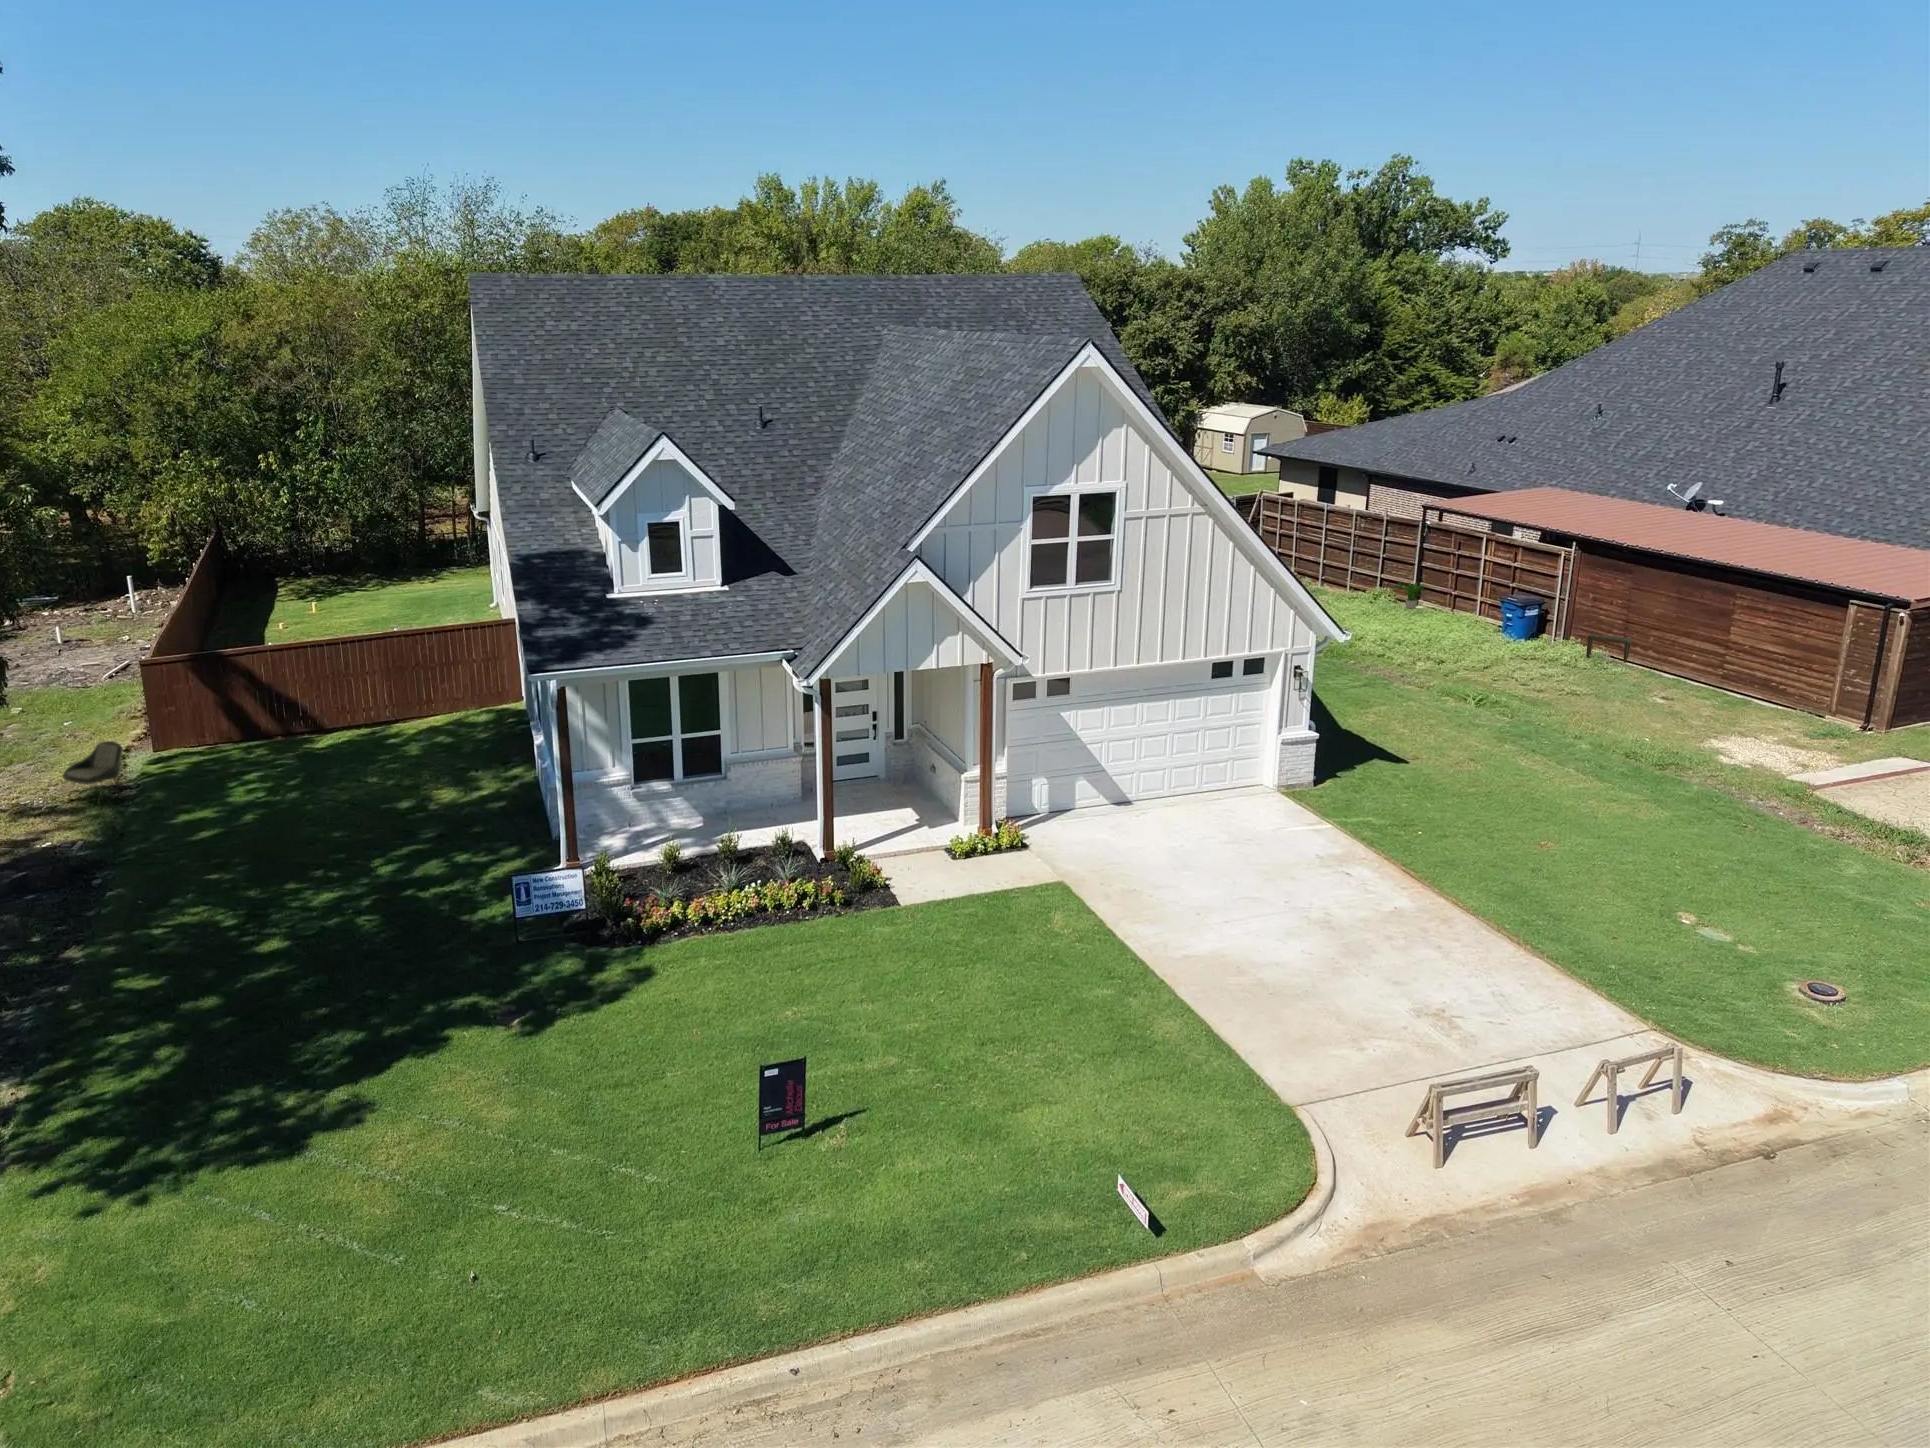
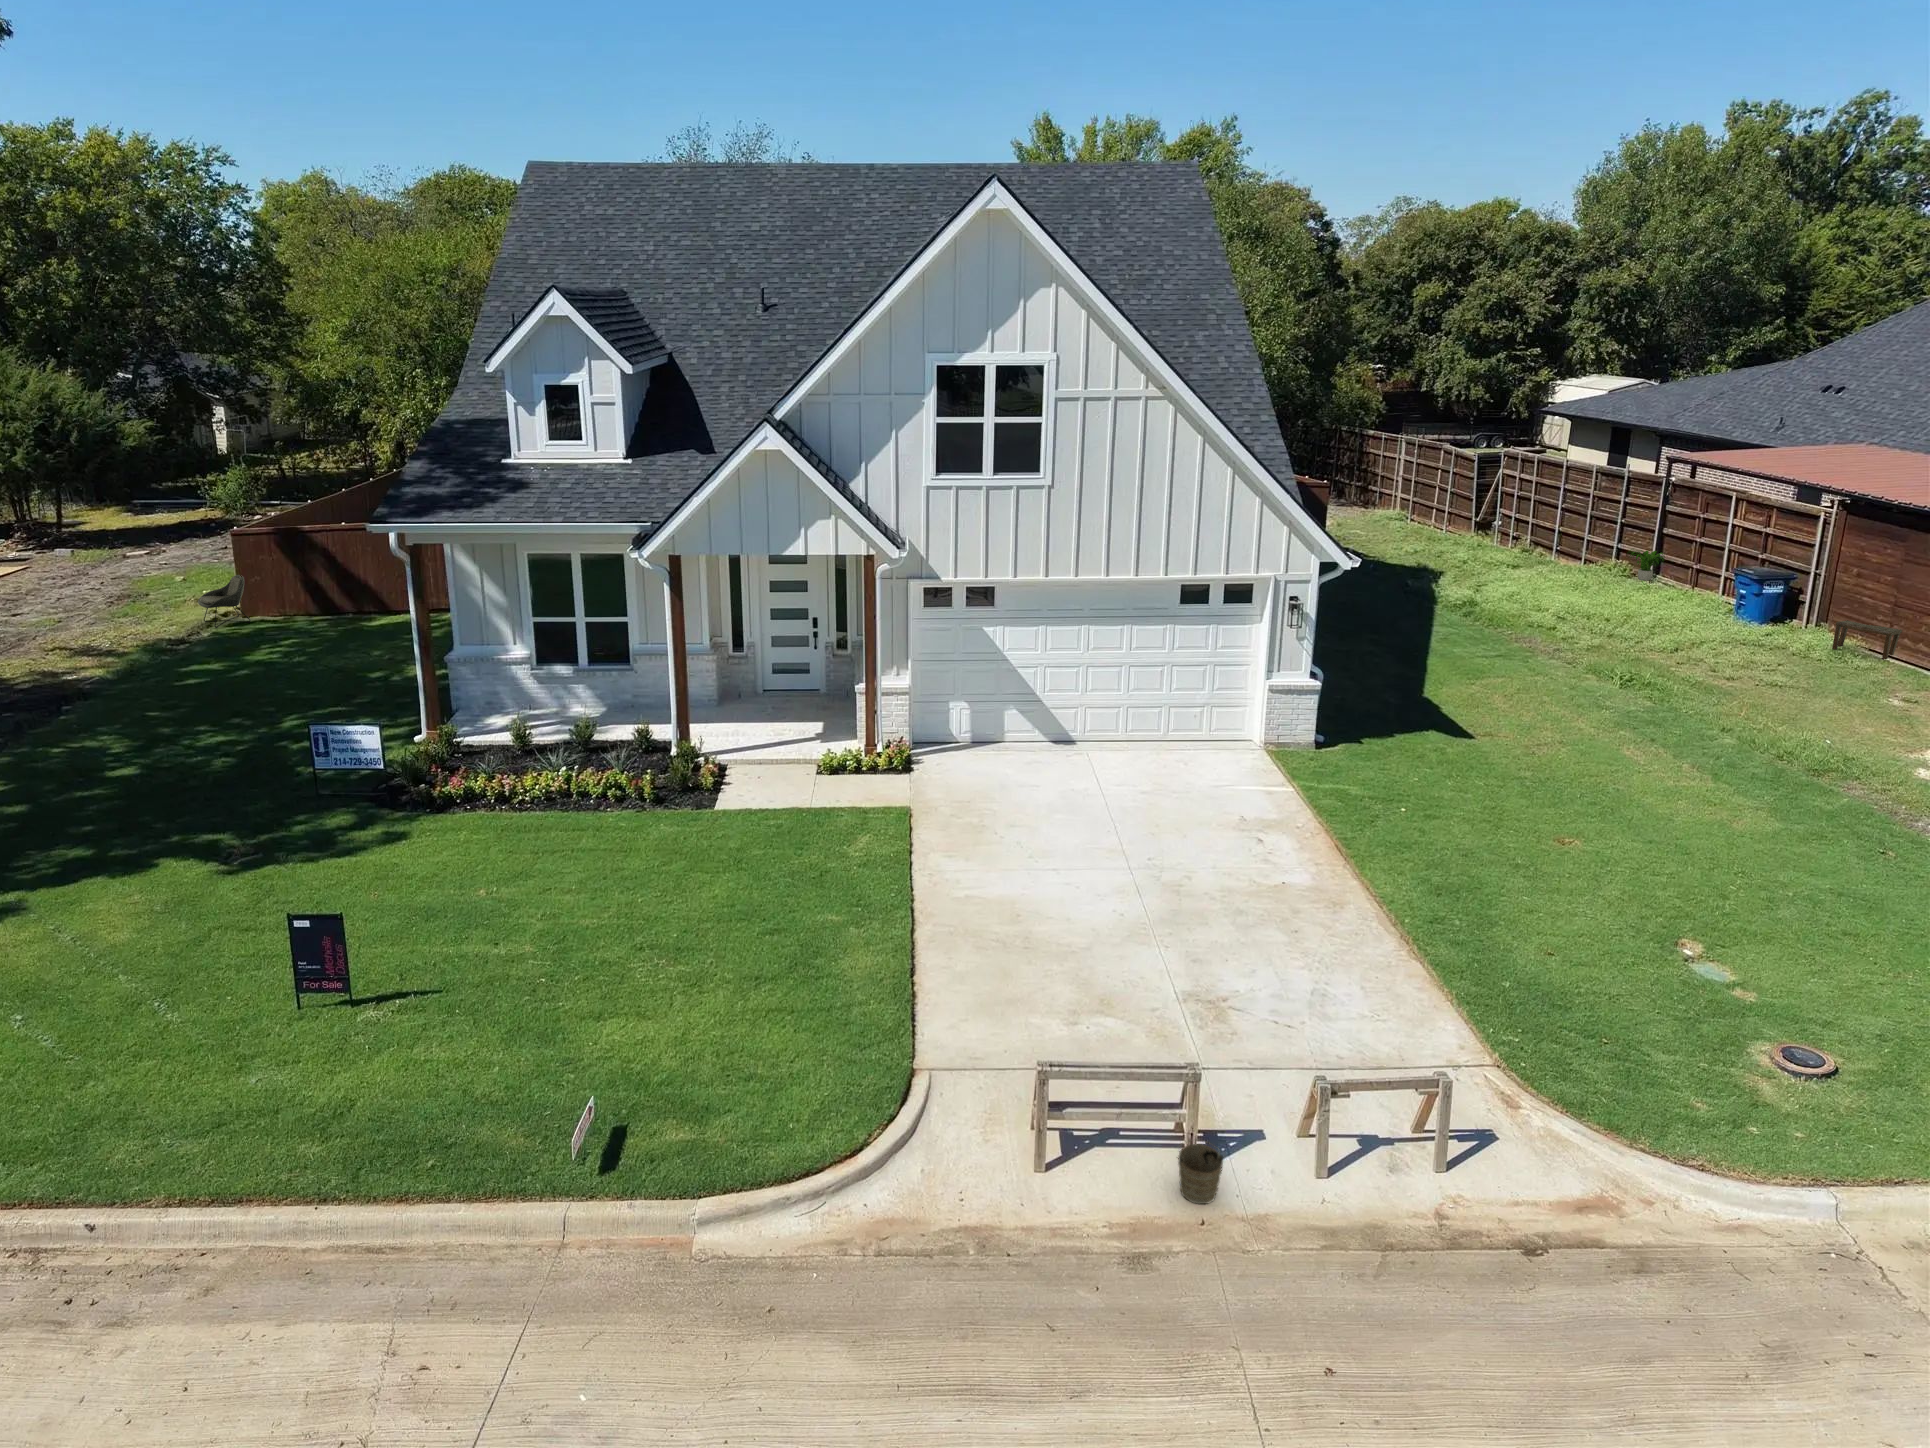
bucket: none [1559,1068,1596,1110] -> present [1177,1142,1223,1204]

